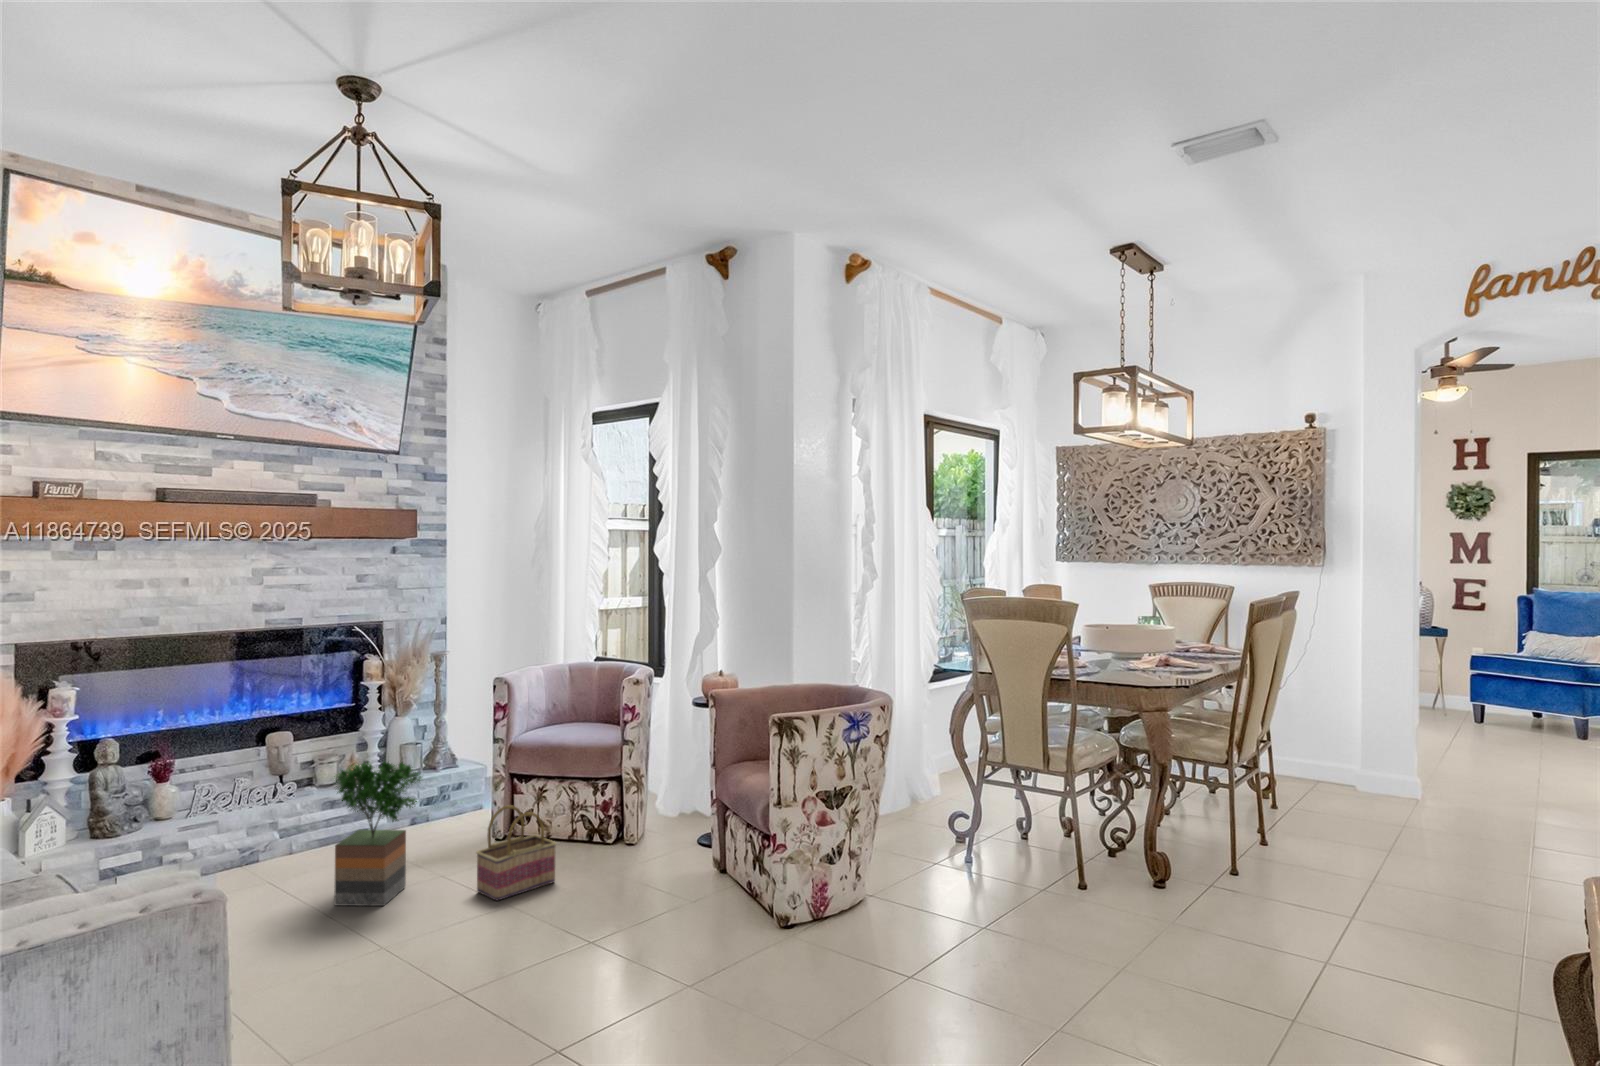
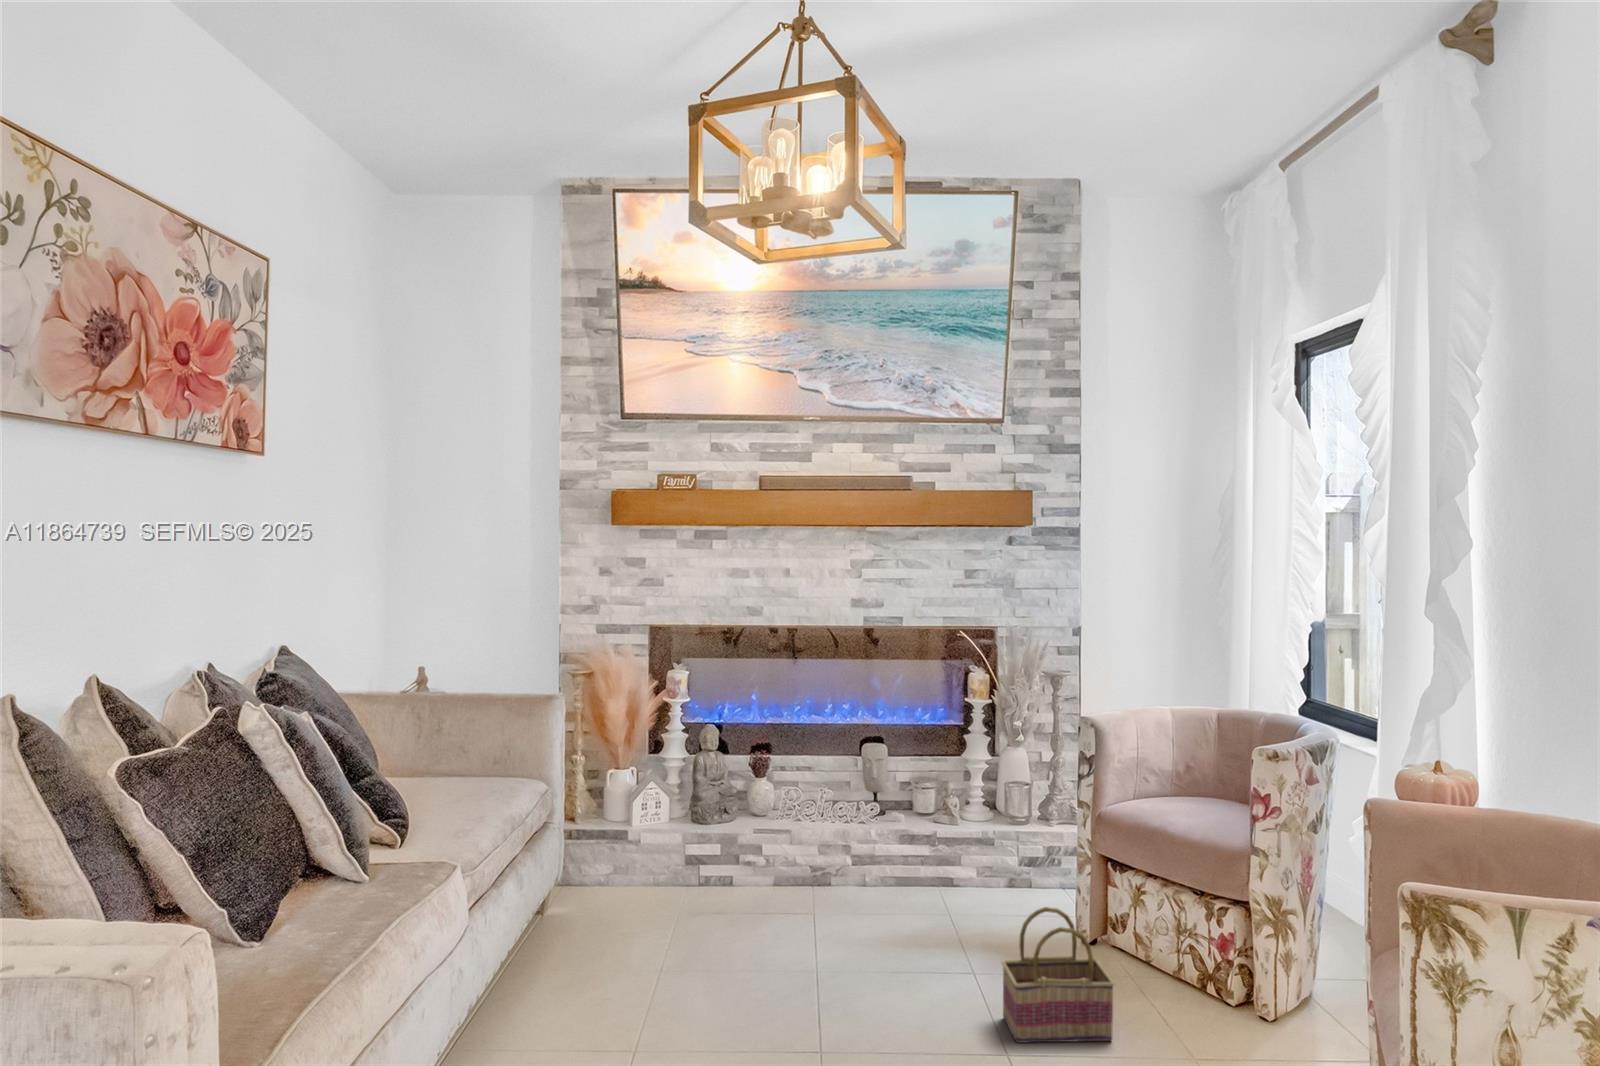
potted tree: present [334,762,422,906] -> none [840,803,953,996]

